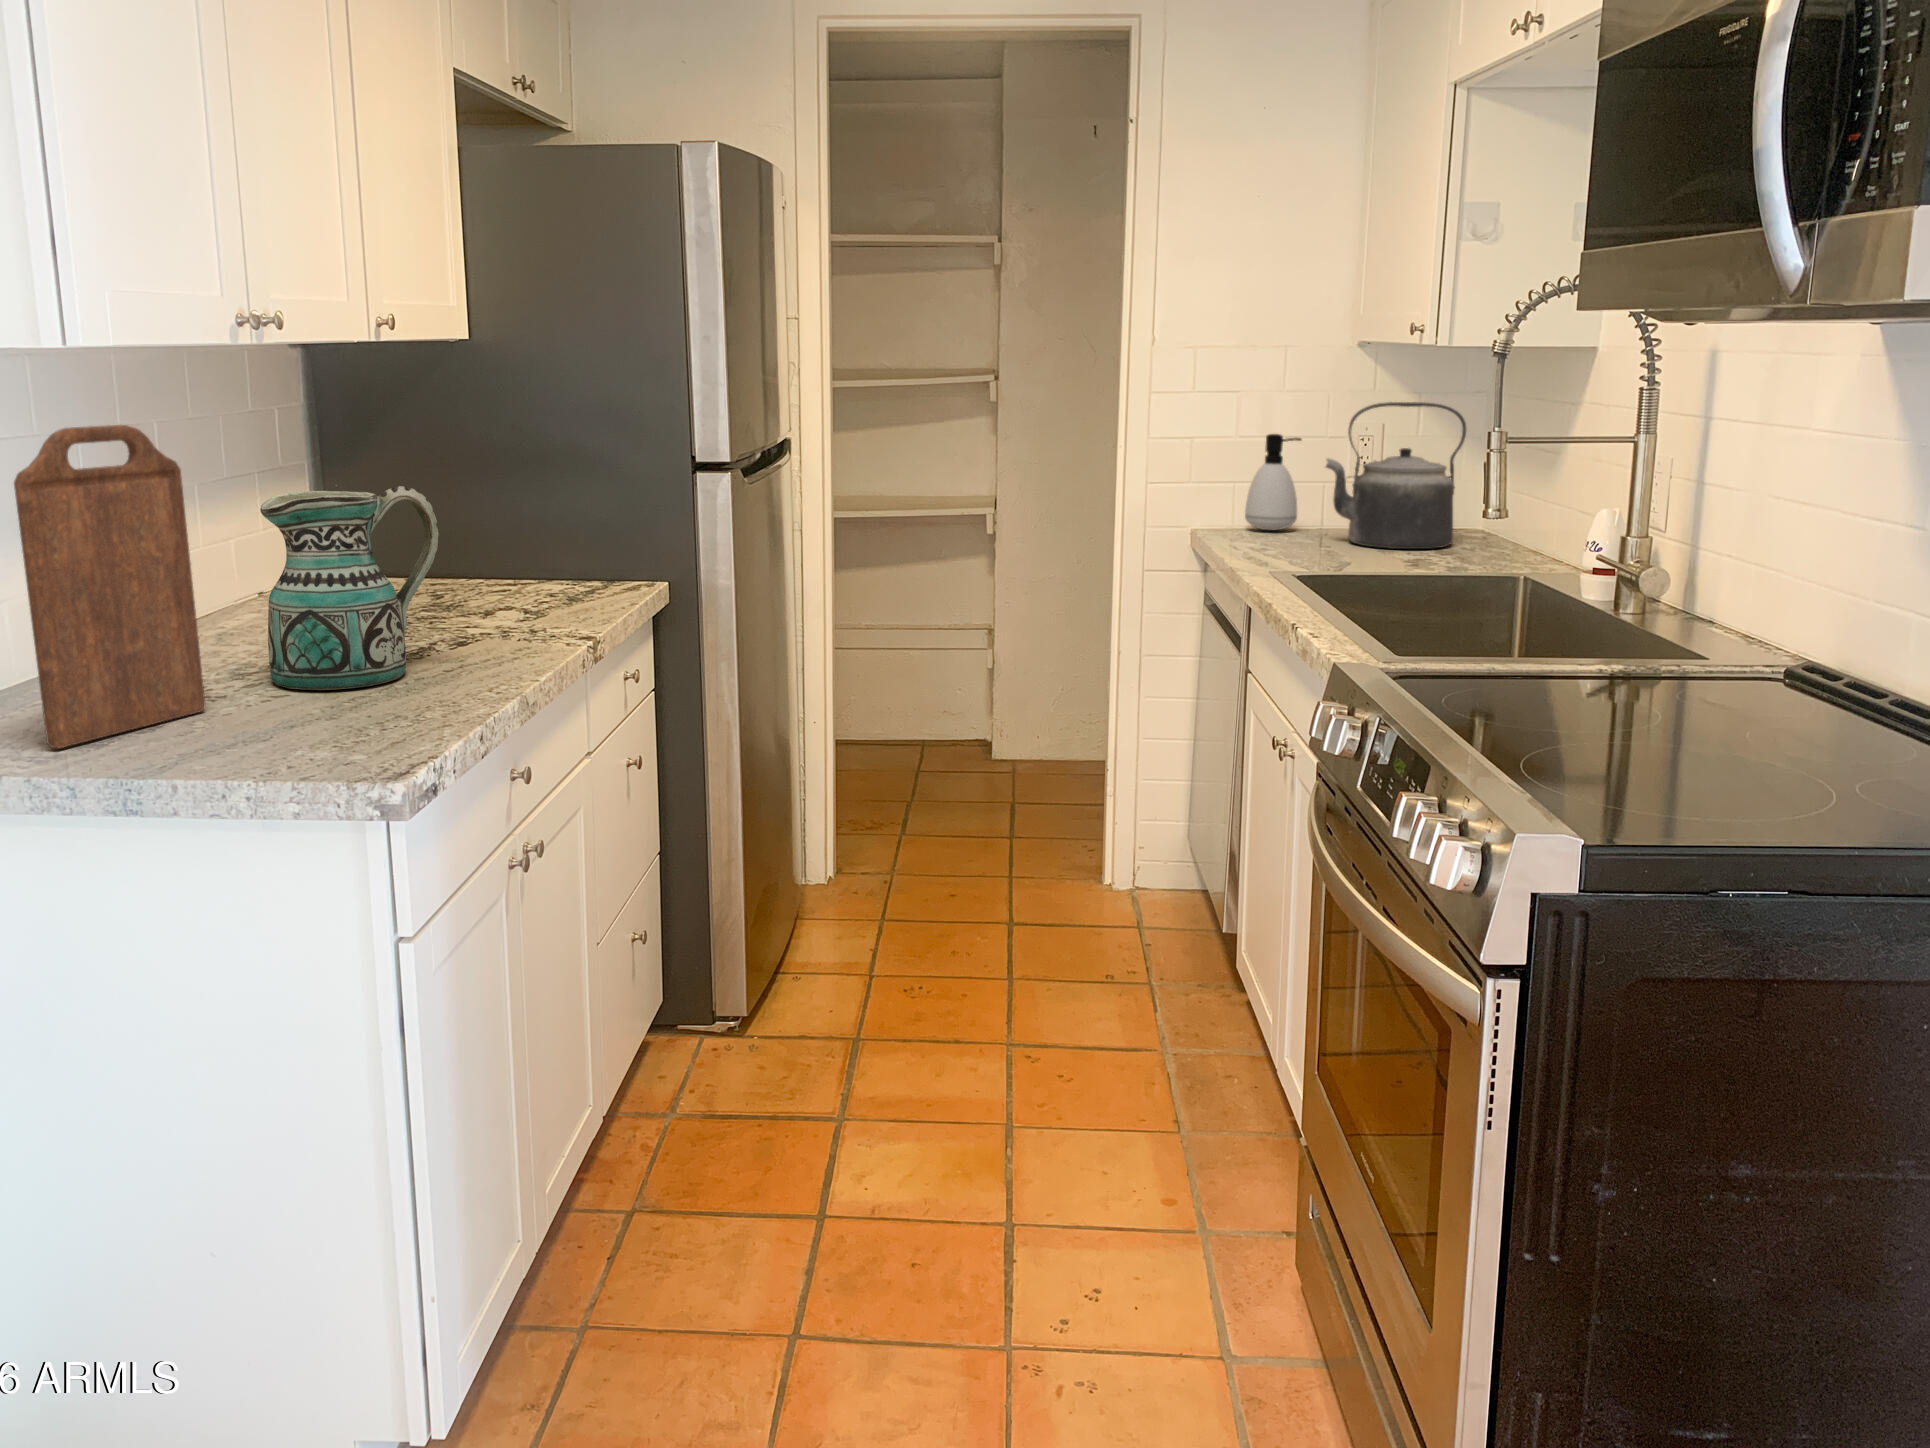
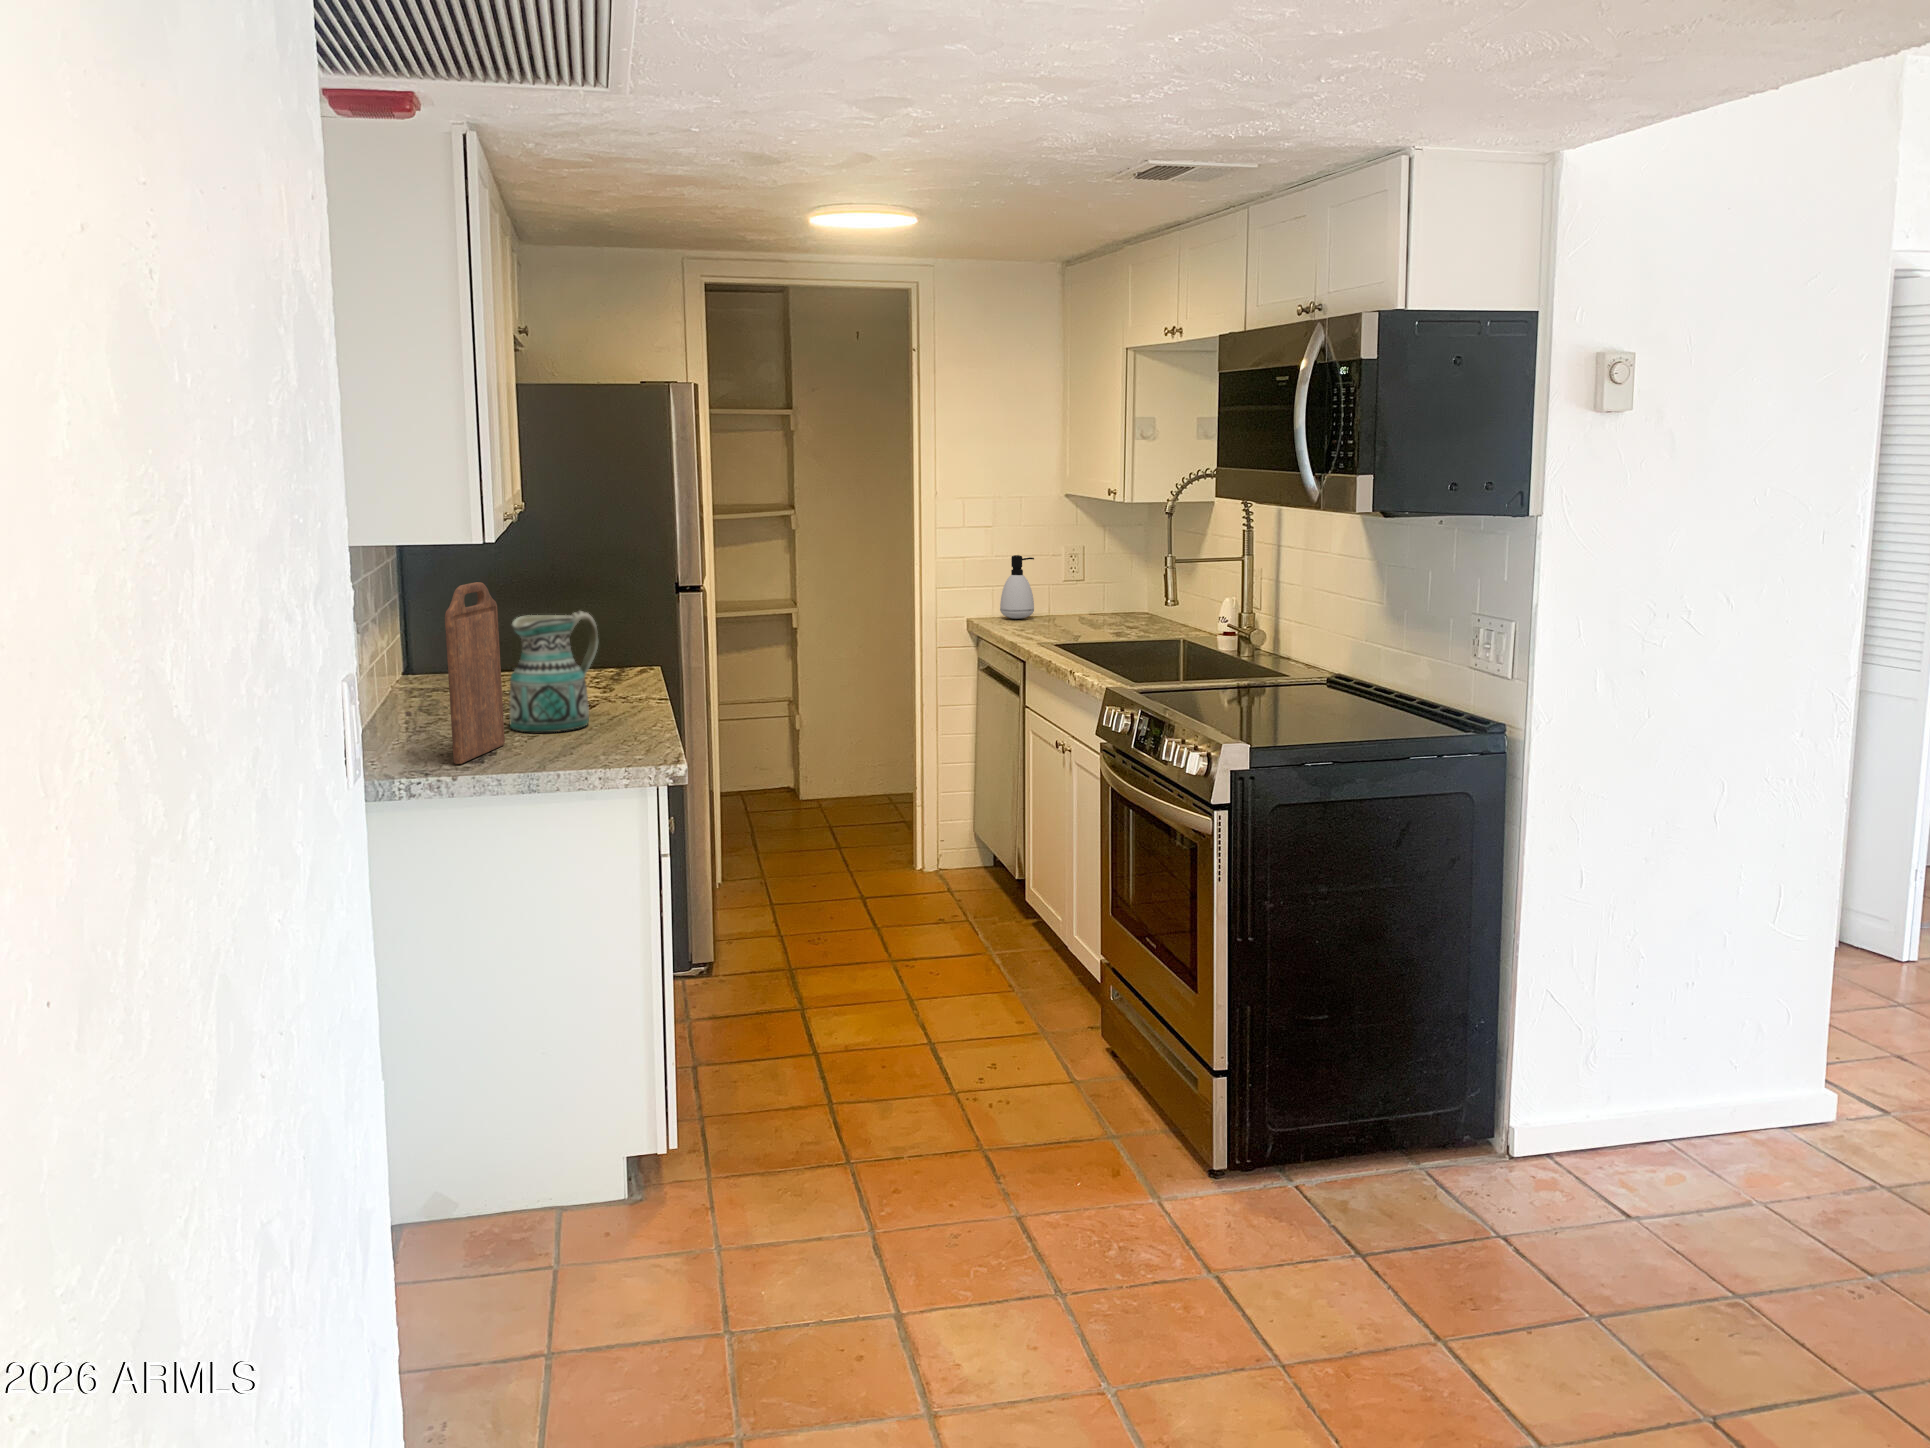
kettle: present [1326,402,1467,549] -> none [1055,534,1139,627]

